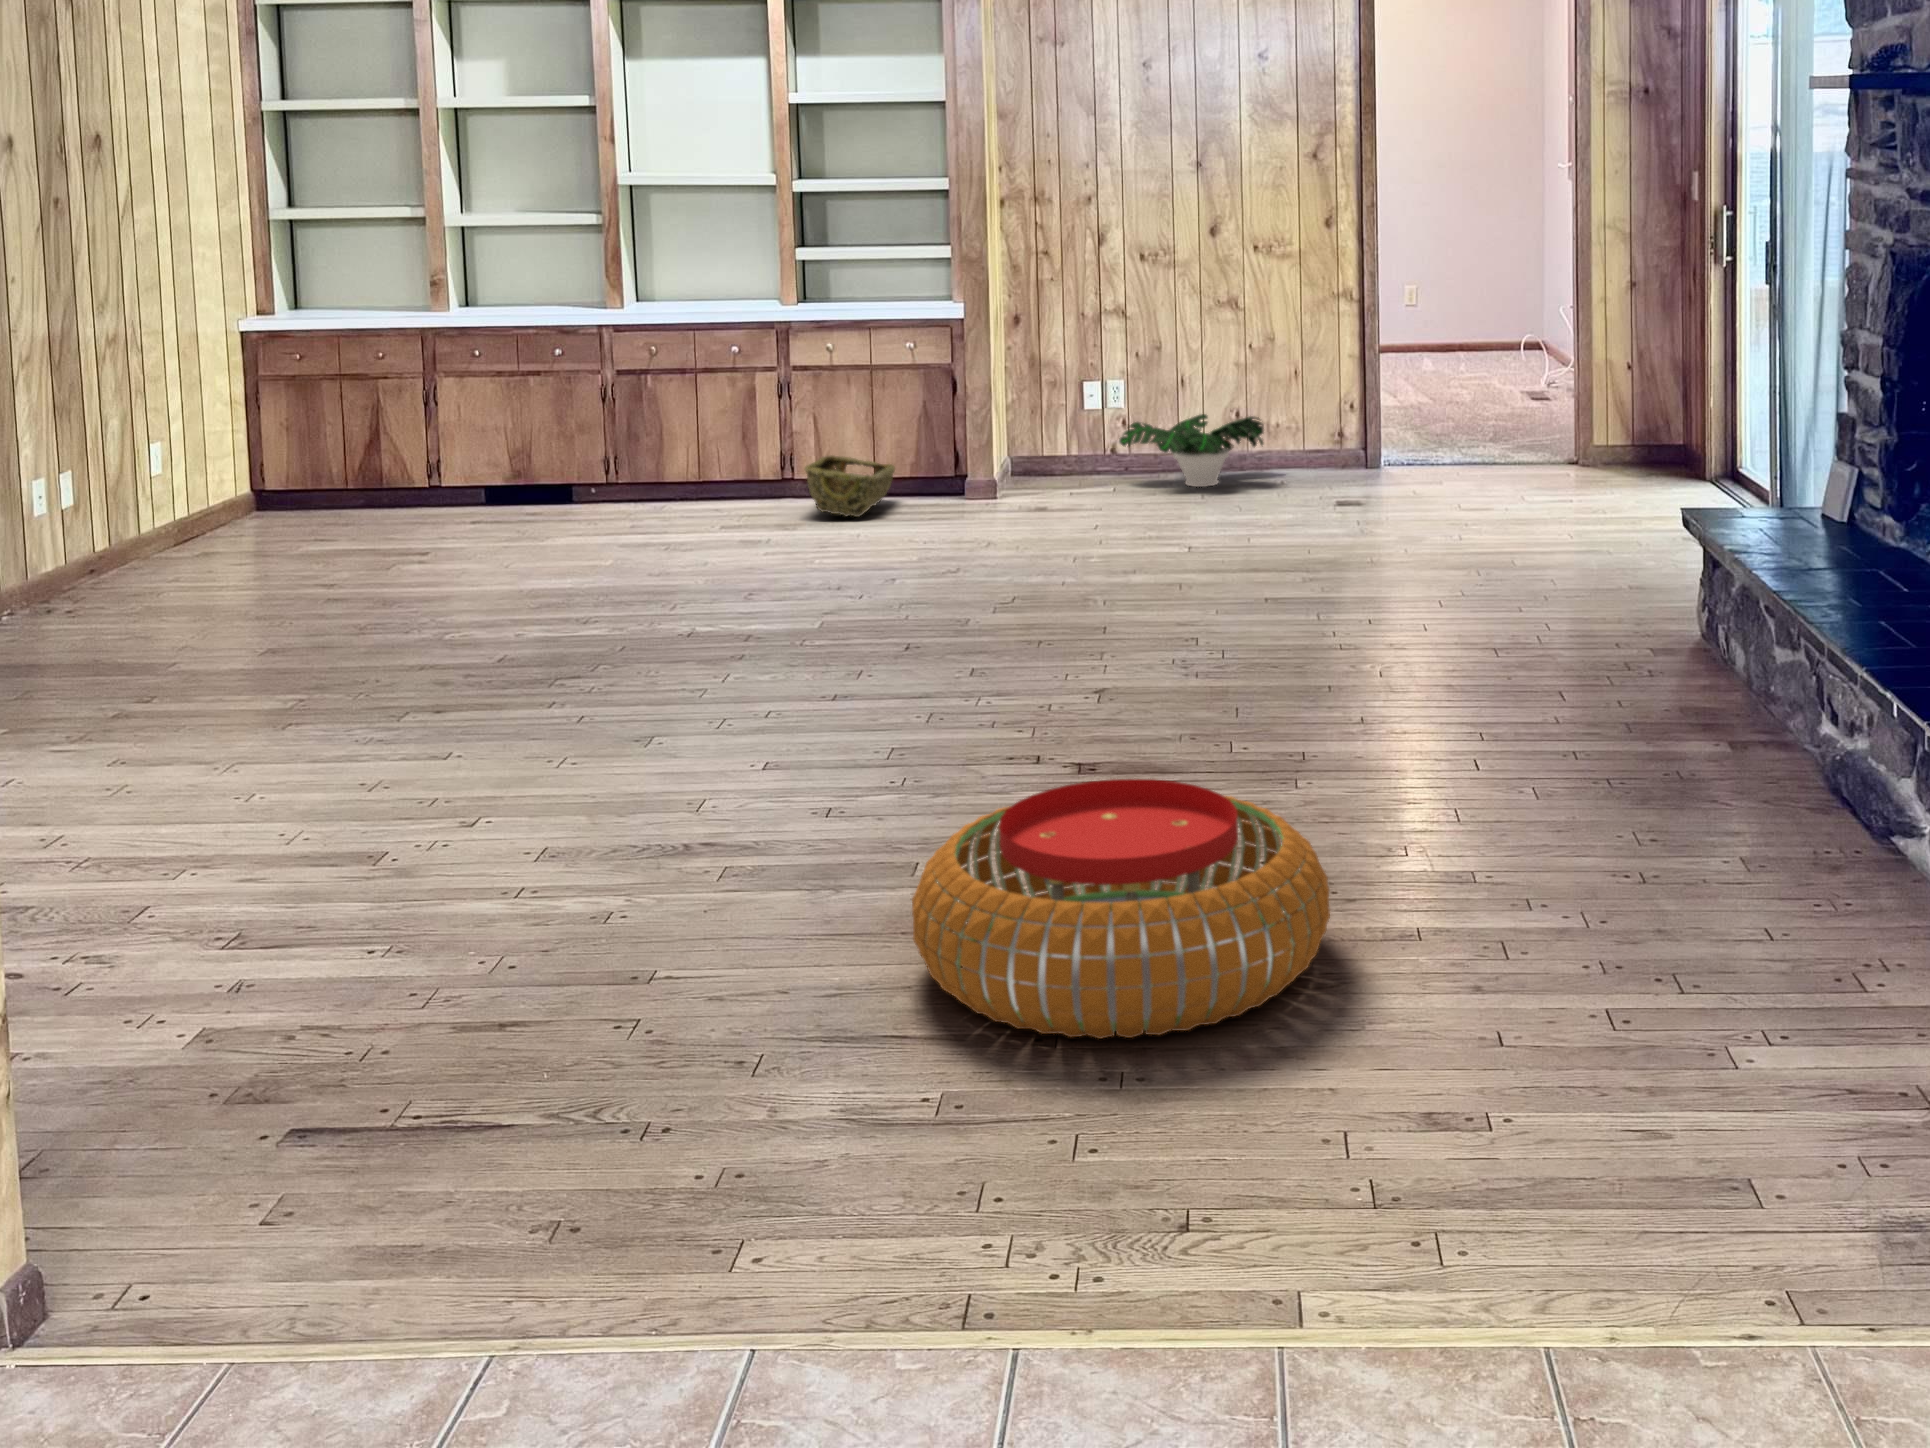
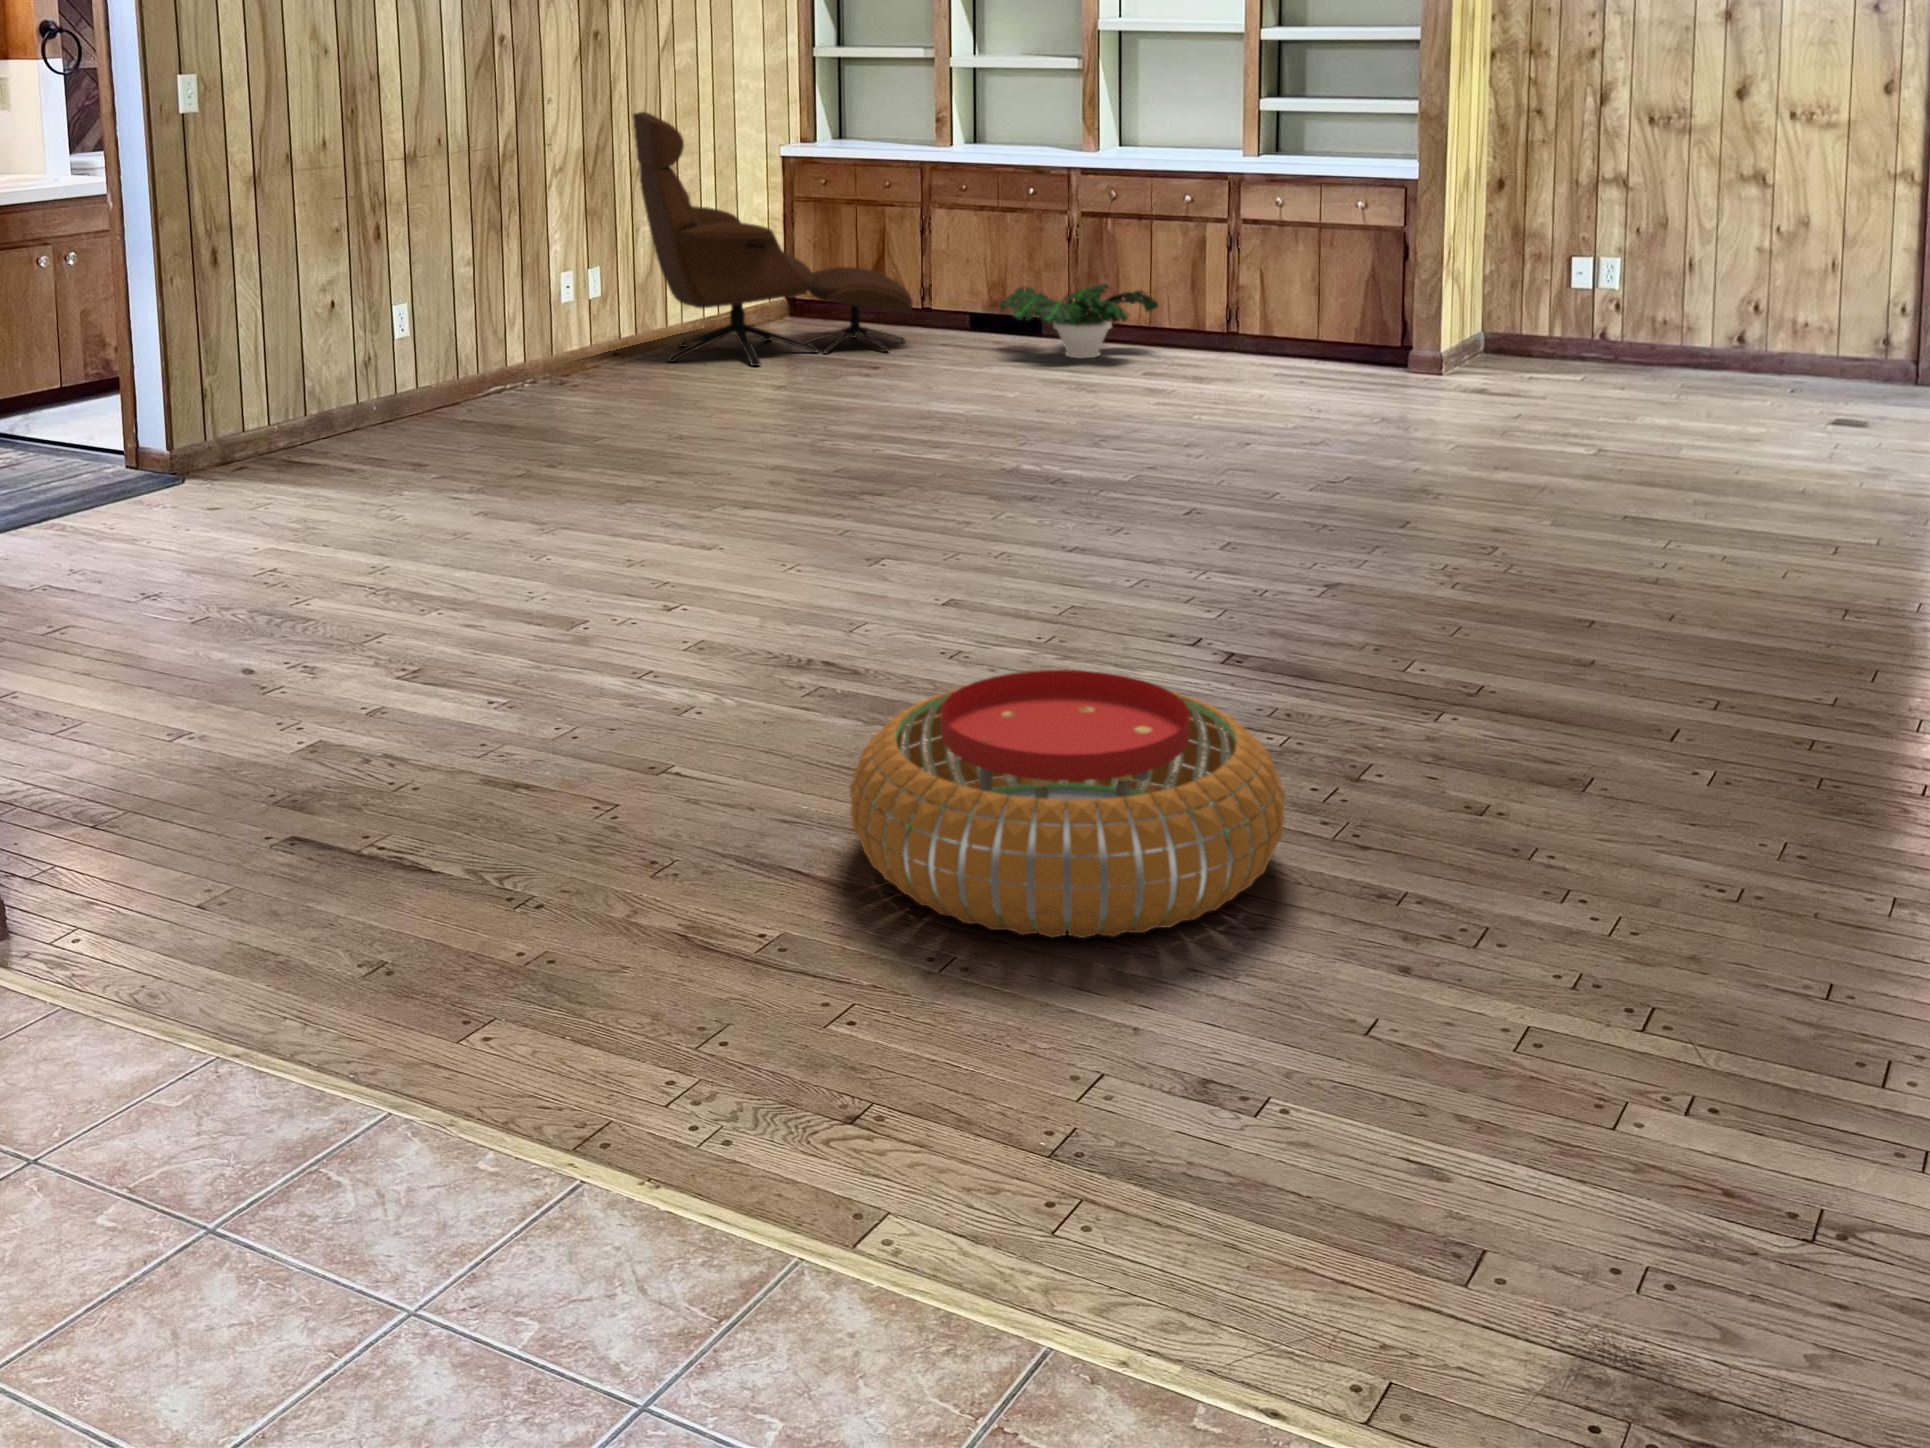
lounge chair: none [86,288,445,573] -> present [633,112,913,366]
potted plant: present [1119,414,1264,487] -> present [1000,284,1158,358]
woven basket: present [805,455,895,517] -> none [1232,313,1338,379]

